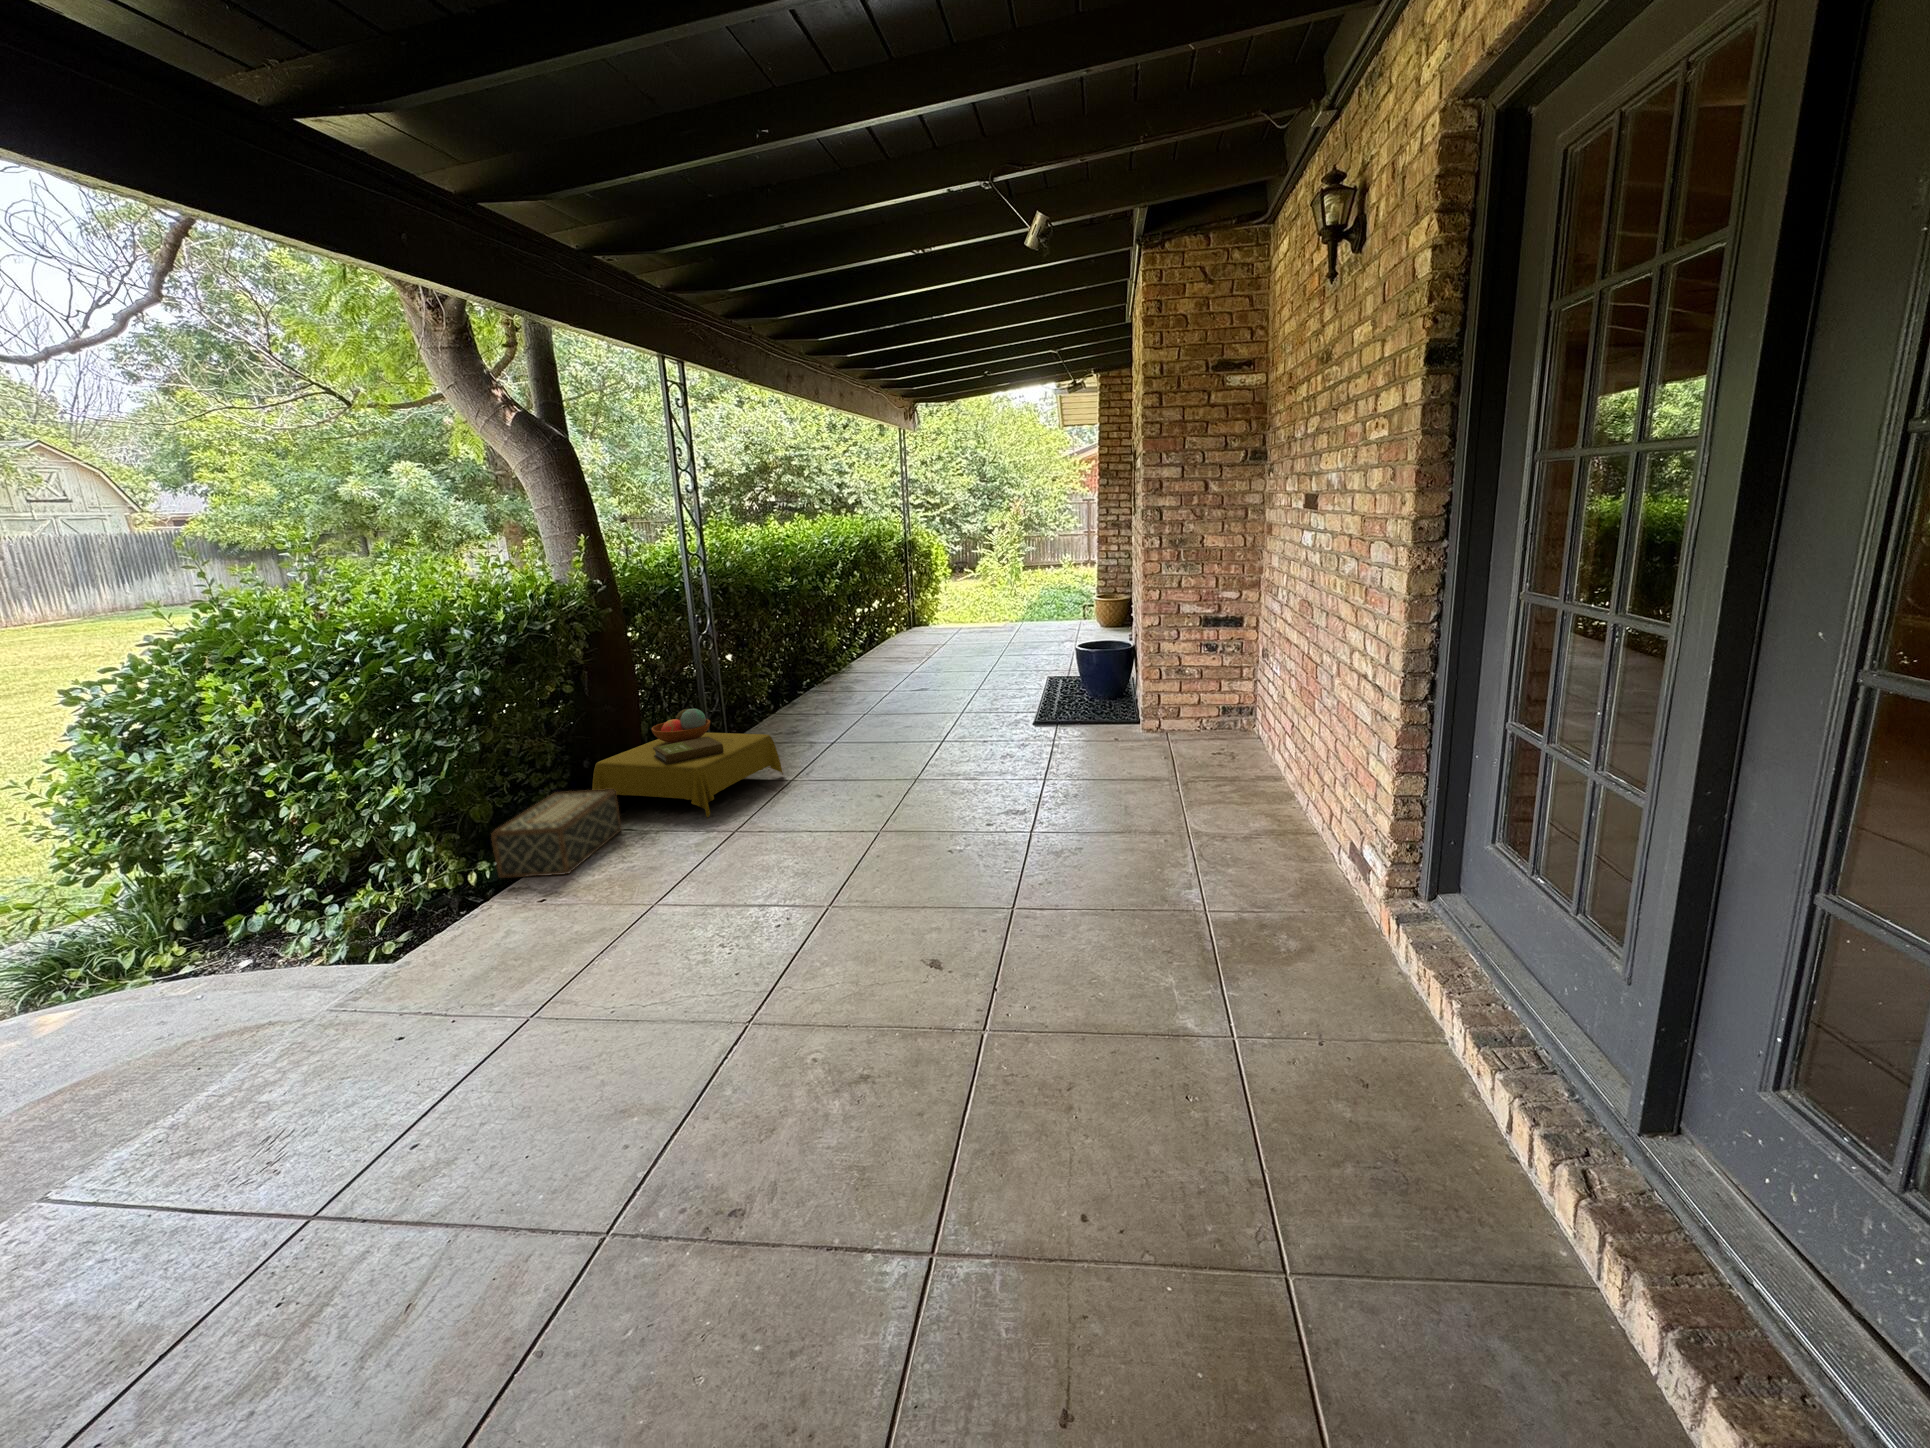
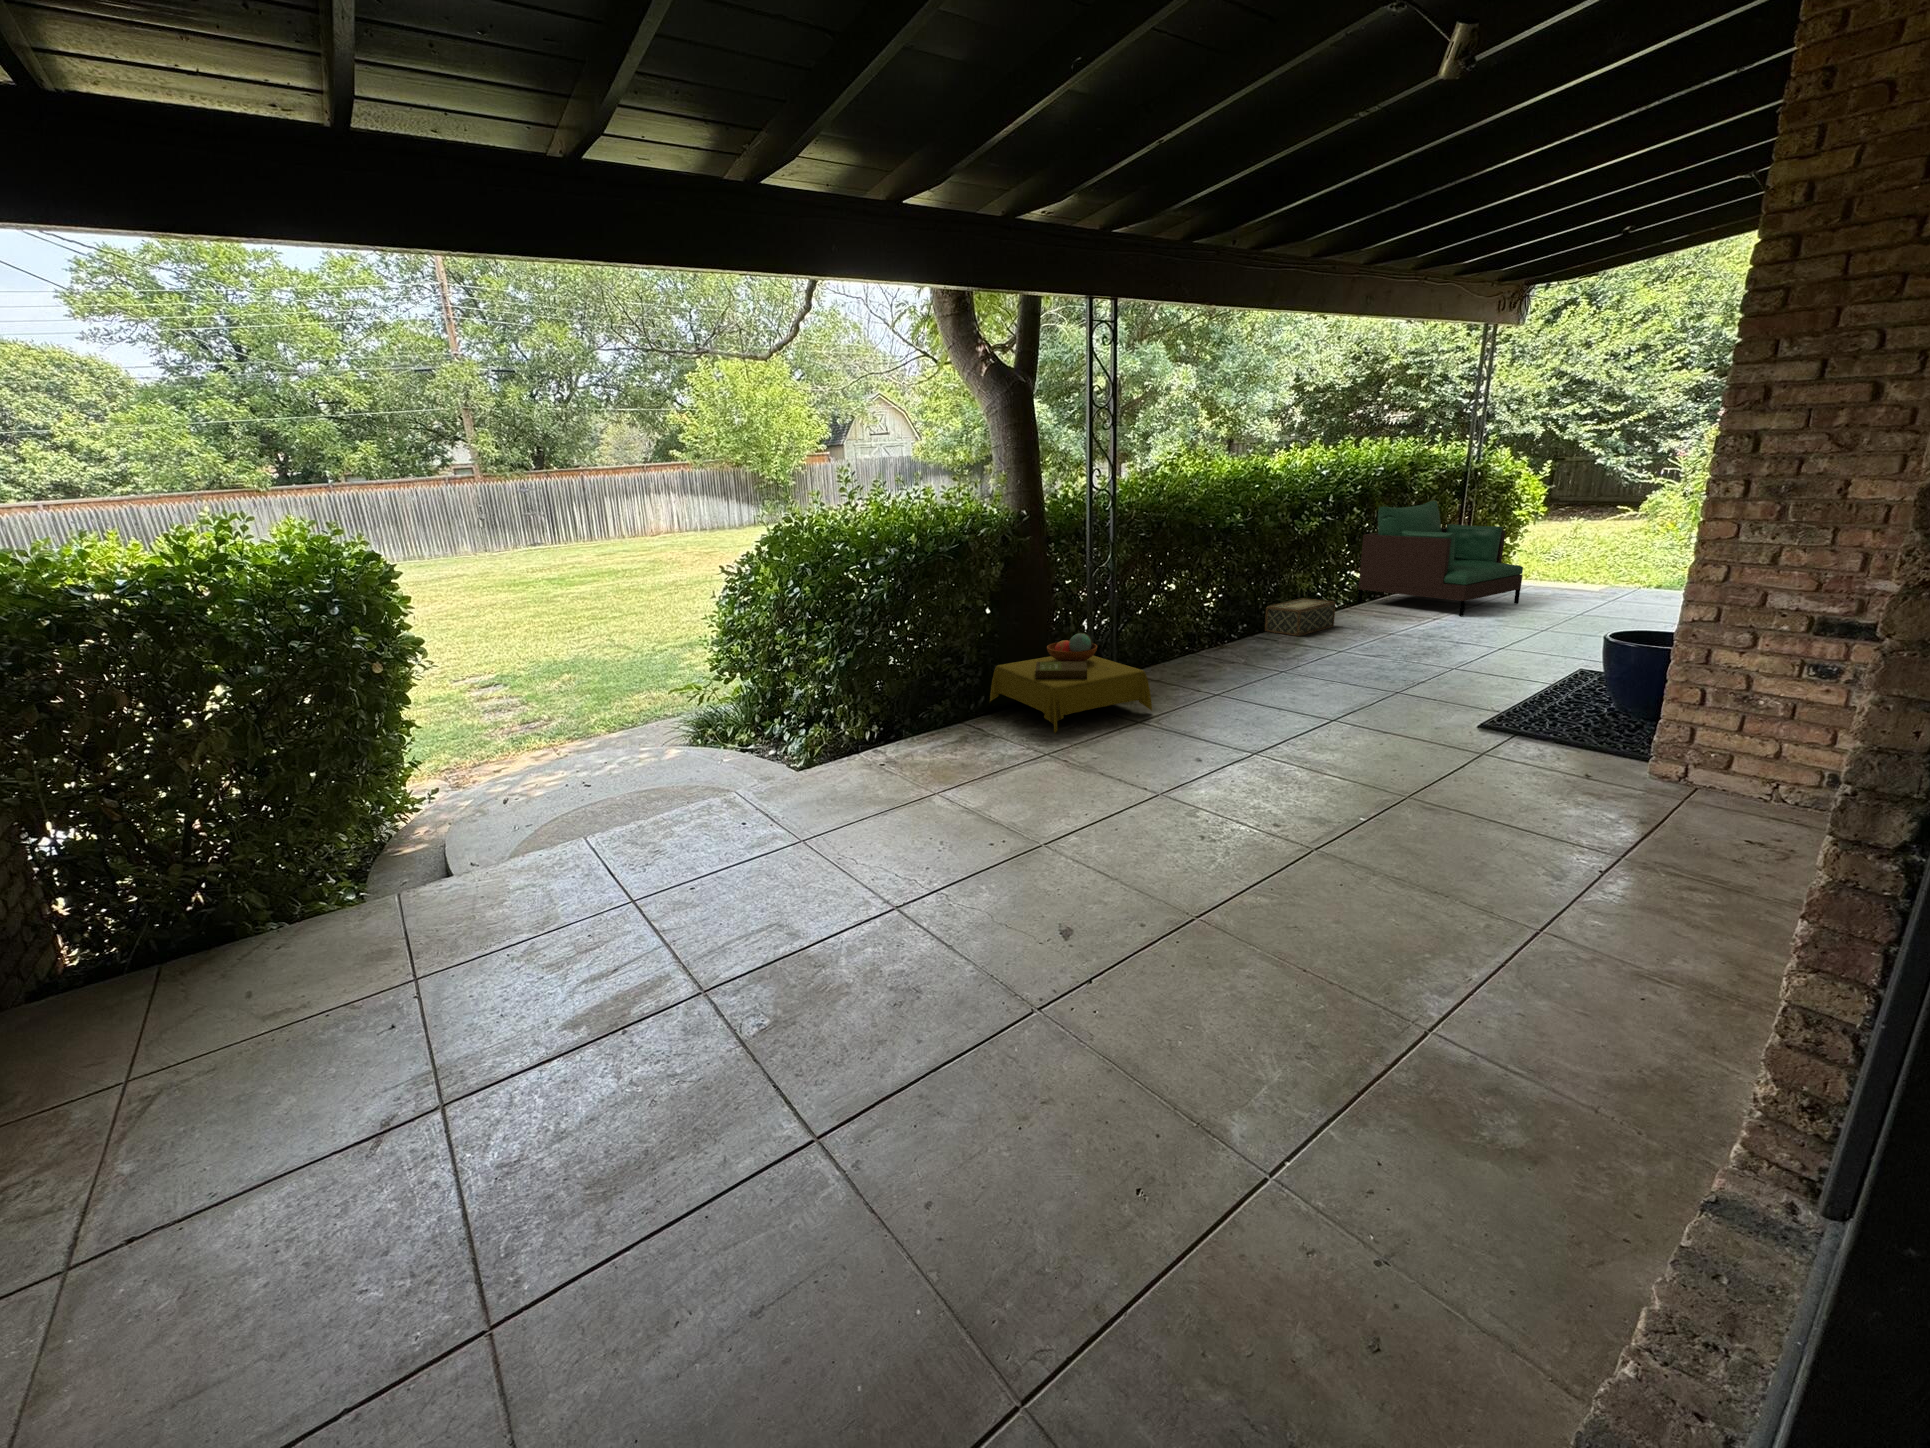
armchair: none [844,567,960,658] -> present [1358,501,1523,616]
woven basket: present [491,789,621,878] -> present [1265,598,1336,636]

